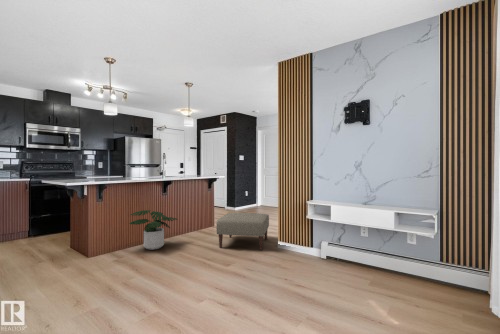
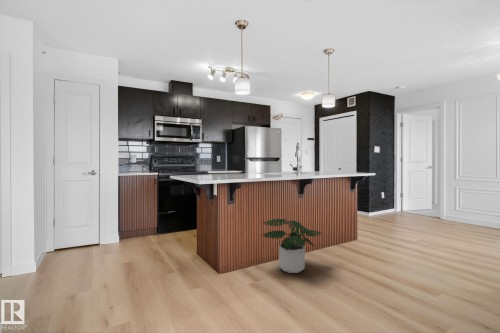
ottoman: present [216,213,269,250] -> none [387,230,484,304]

